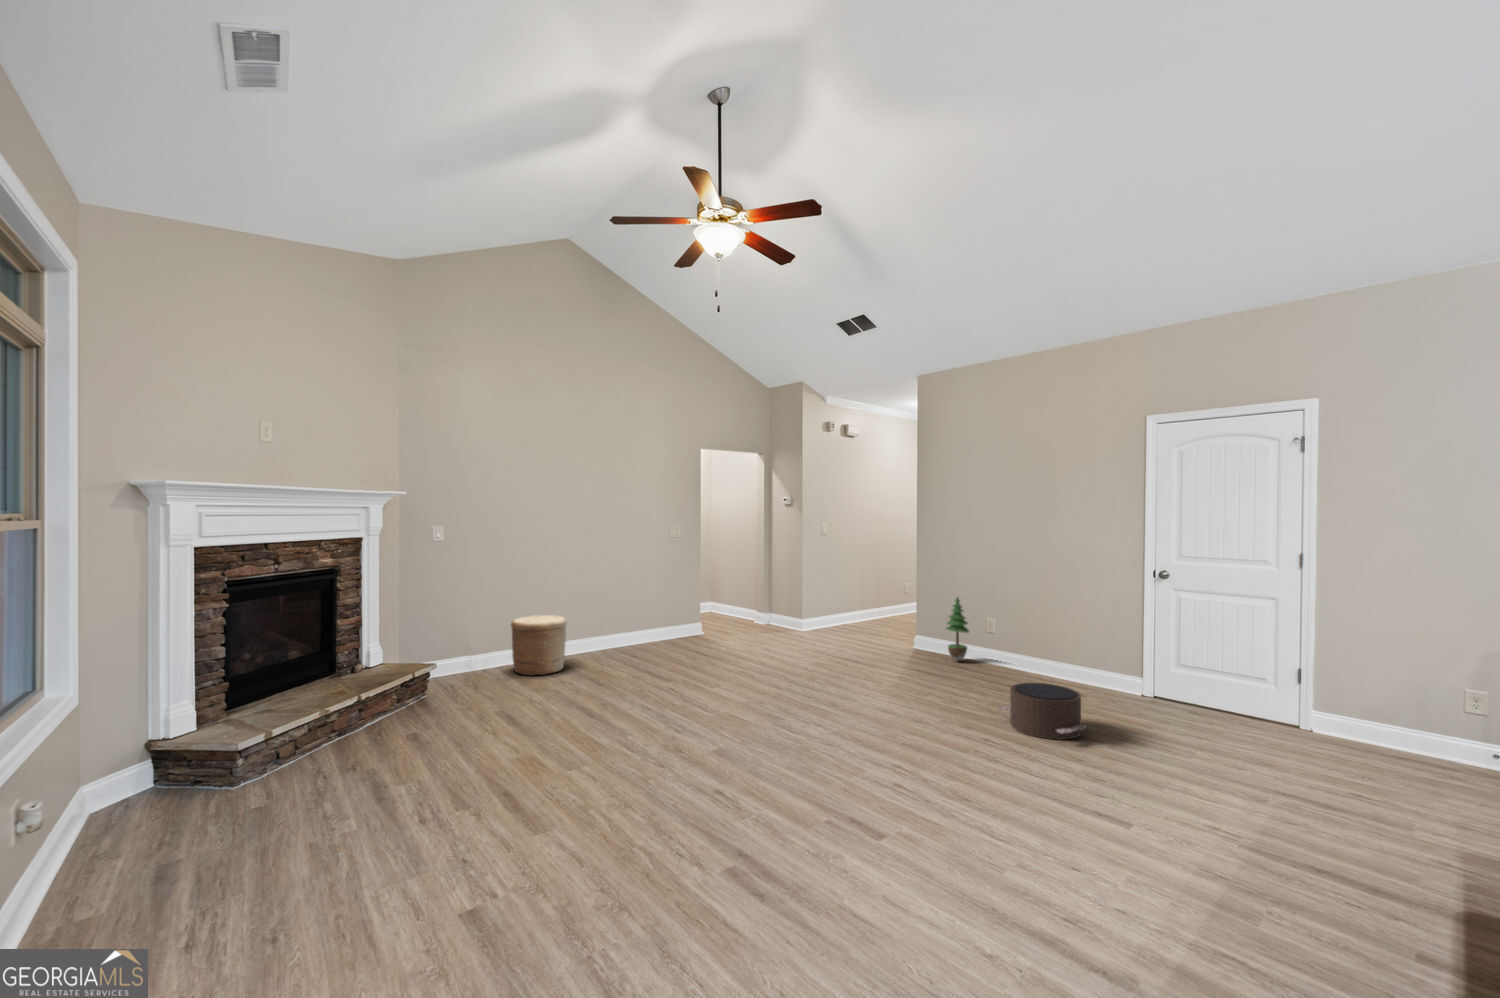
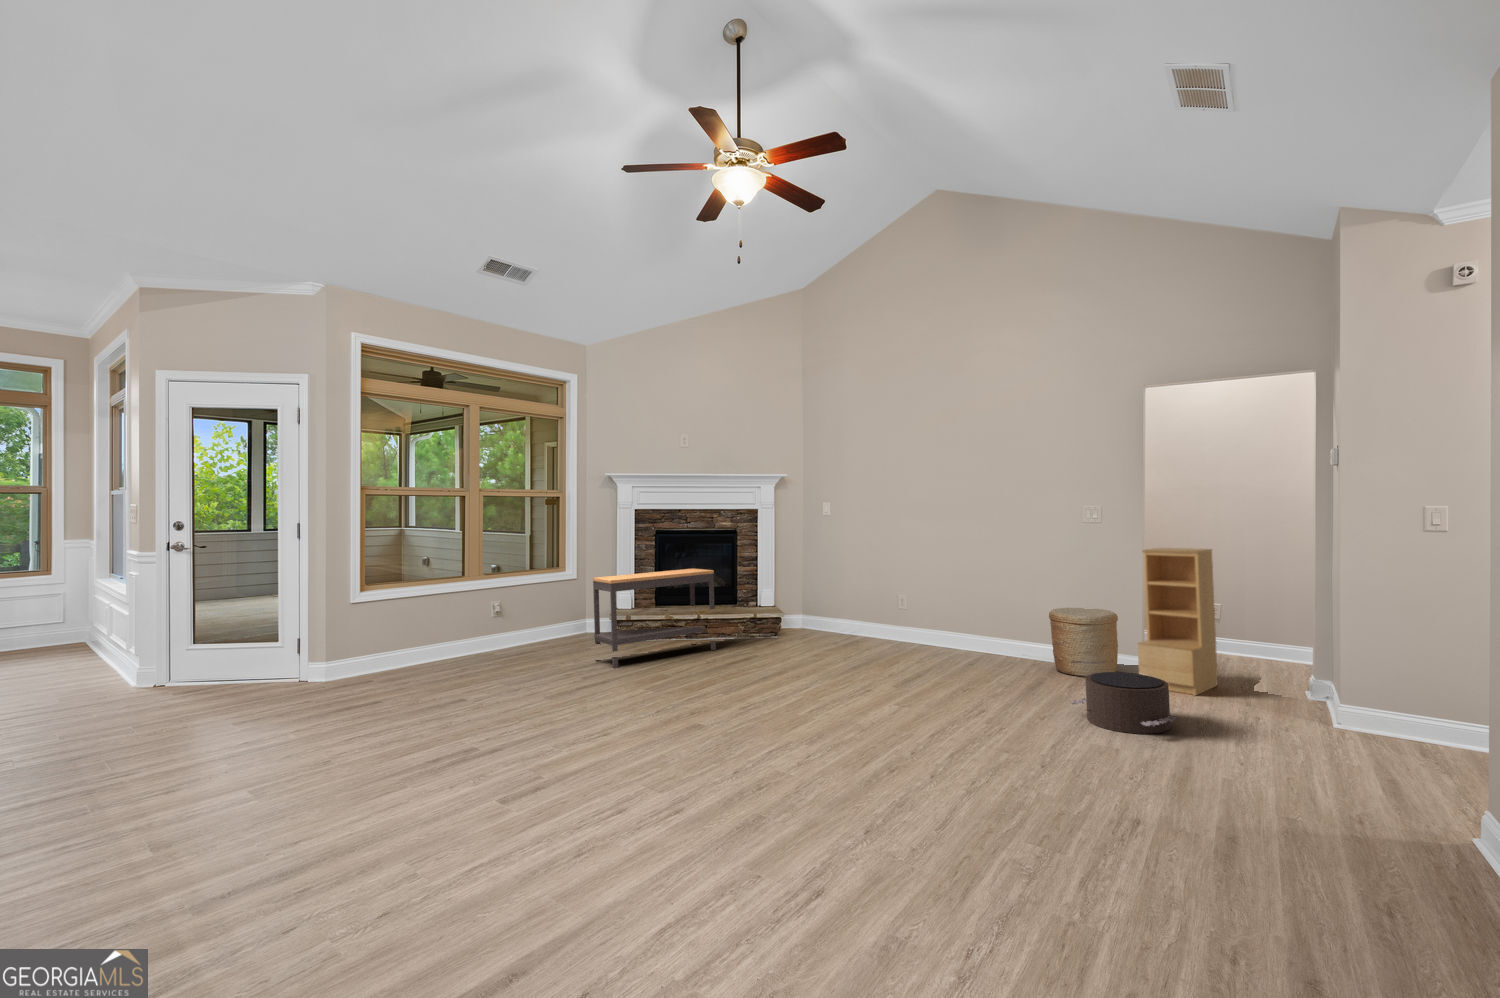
bookshelf: none [1056,571,1123,703] -> present [1138,548,1217,696]
console table: none [569,573,682,665] -> present [593,569,716,668]
potted tree: present [946,597,970,661] -> none [1008,582,1037,657]
woven basket: present [511,615,567,676] -> present [1049,608,1118,677]

